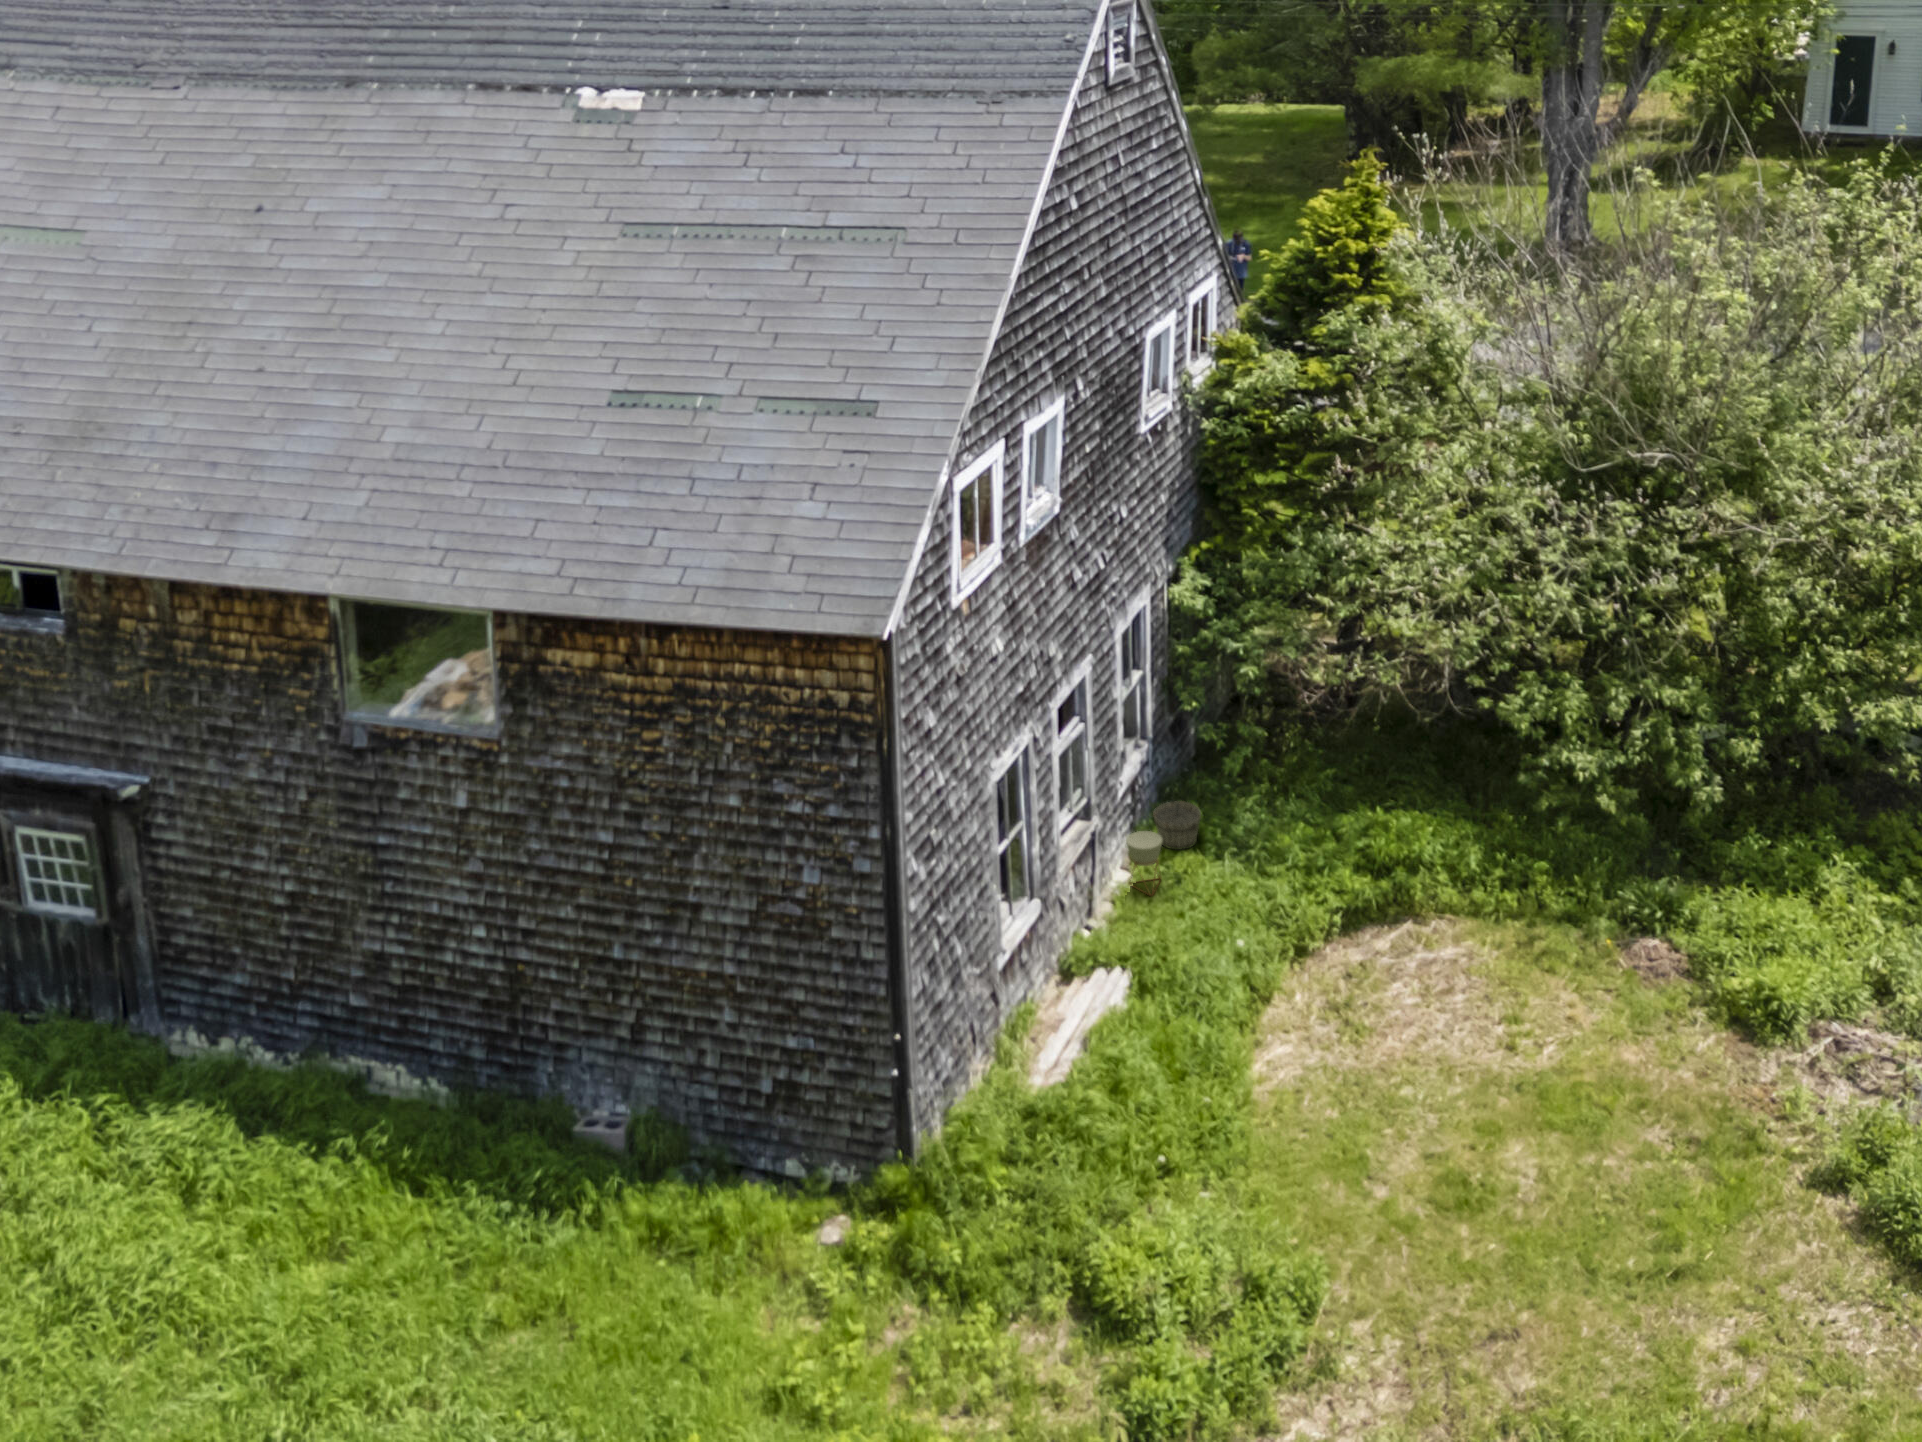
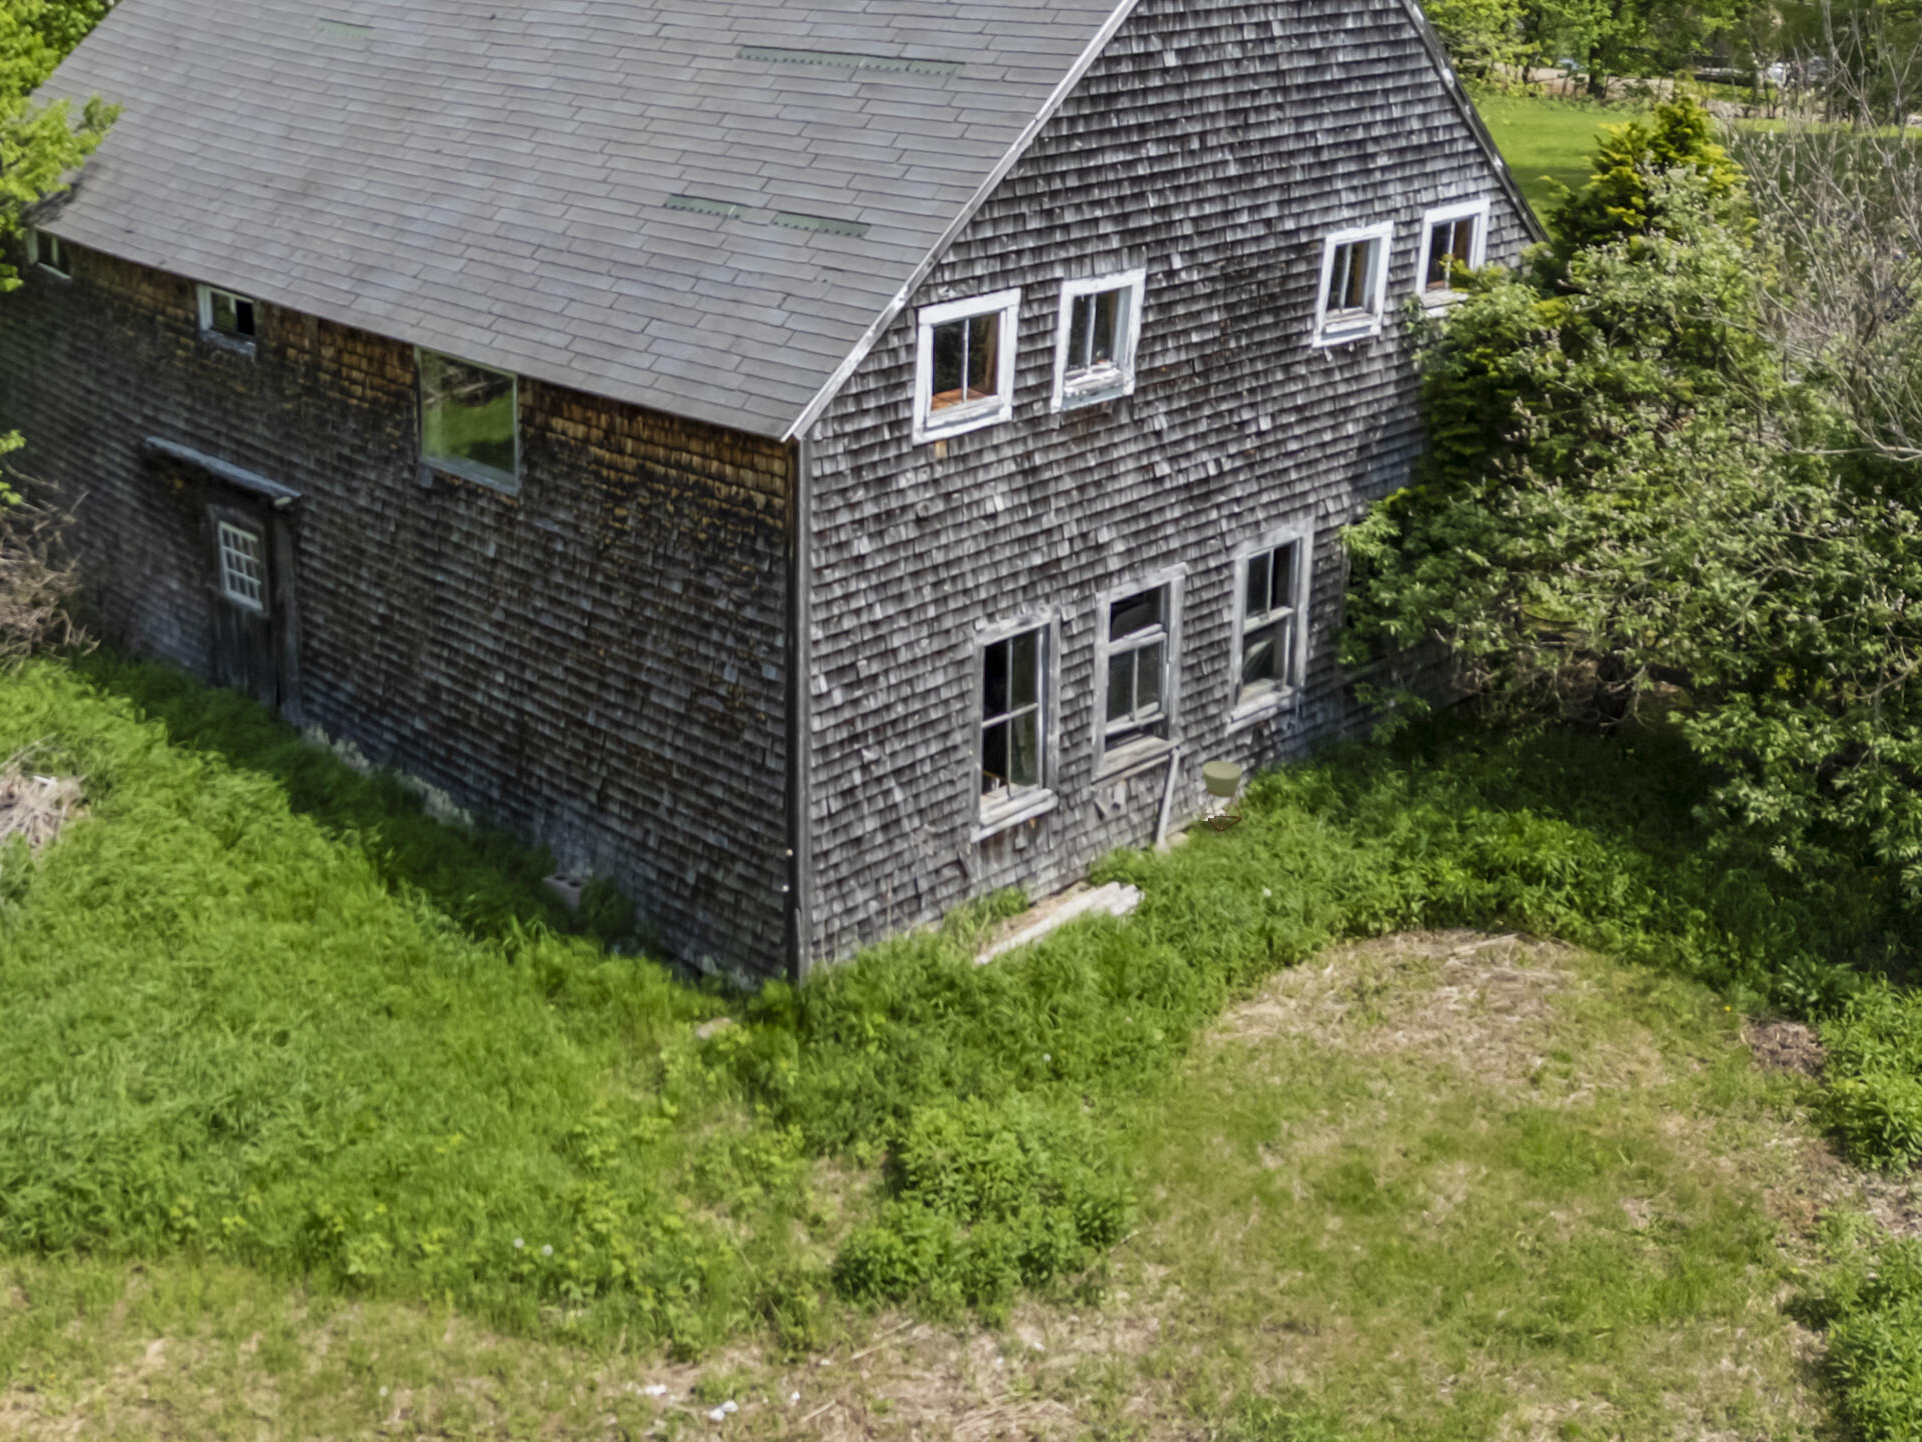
wooden bucket: present [1153,801,1201,850] -> none [1261,745,1316,798]

